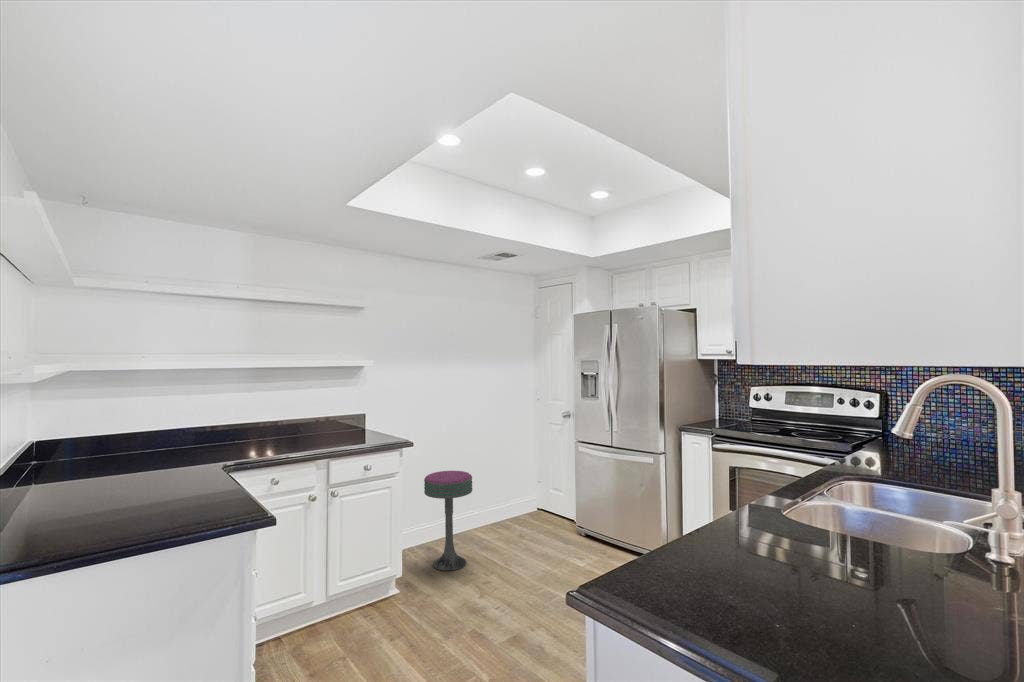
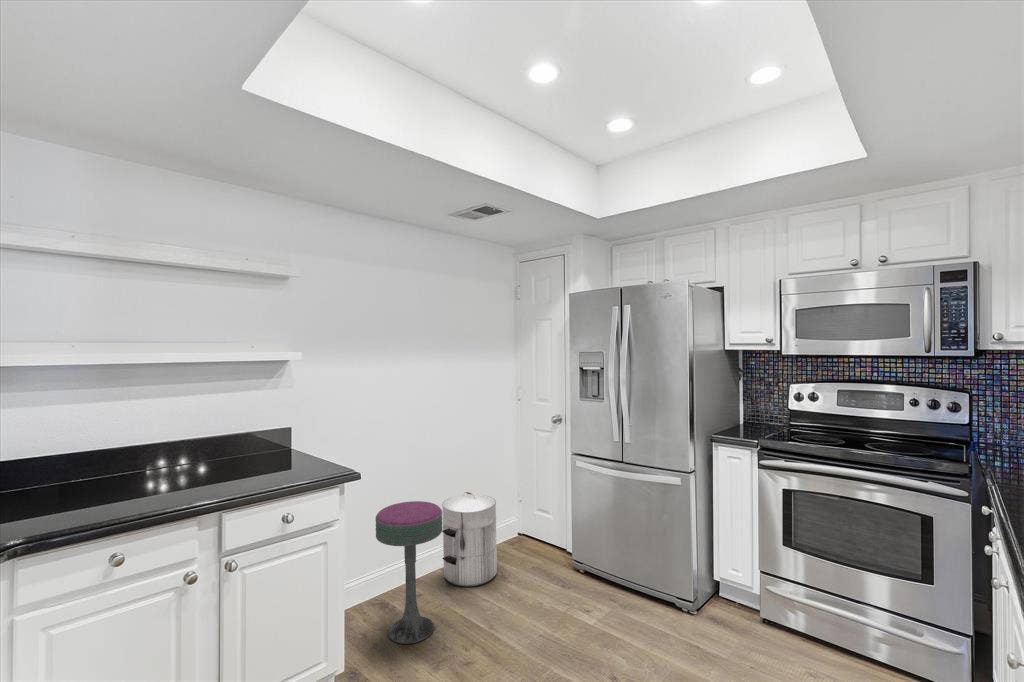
waste bin: none [474,469,517,541] -> present [442,492,497,587]

